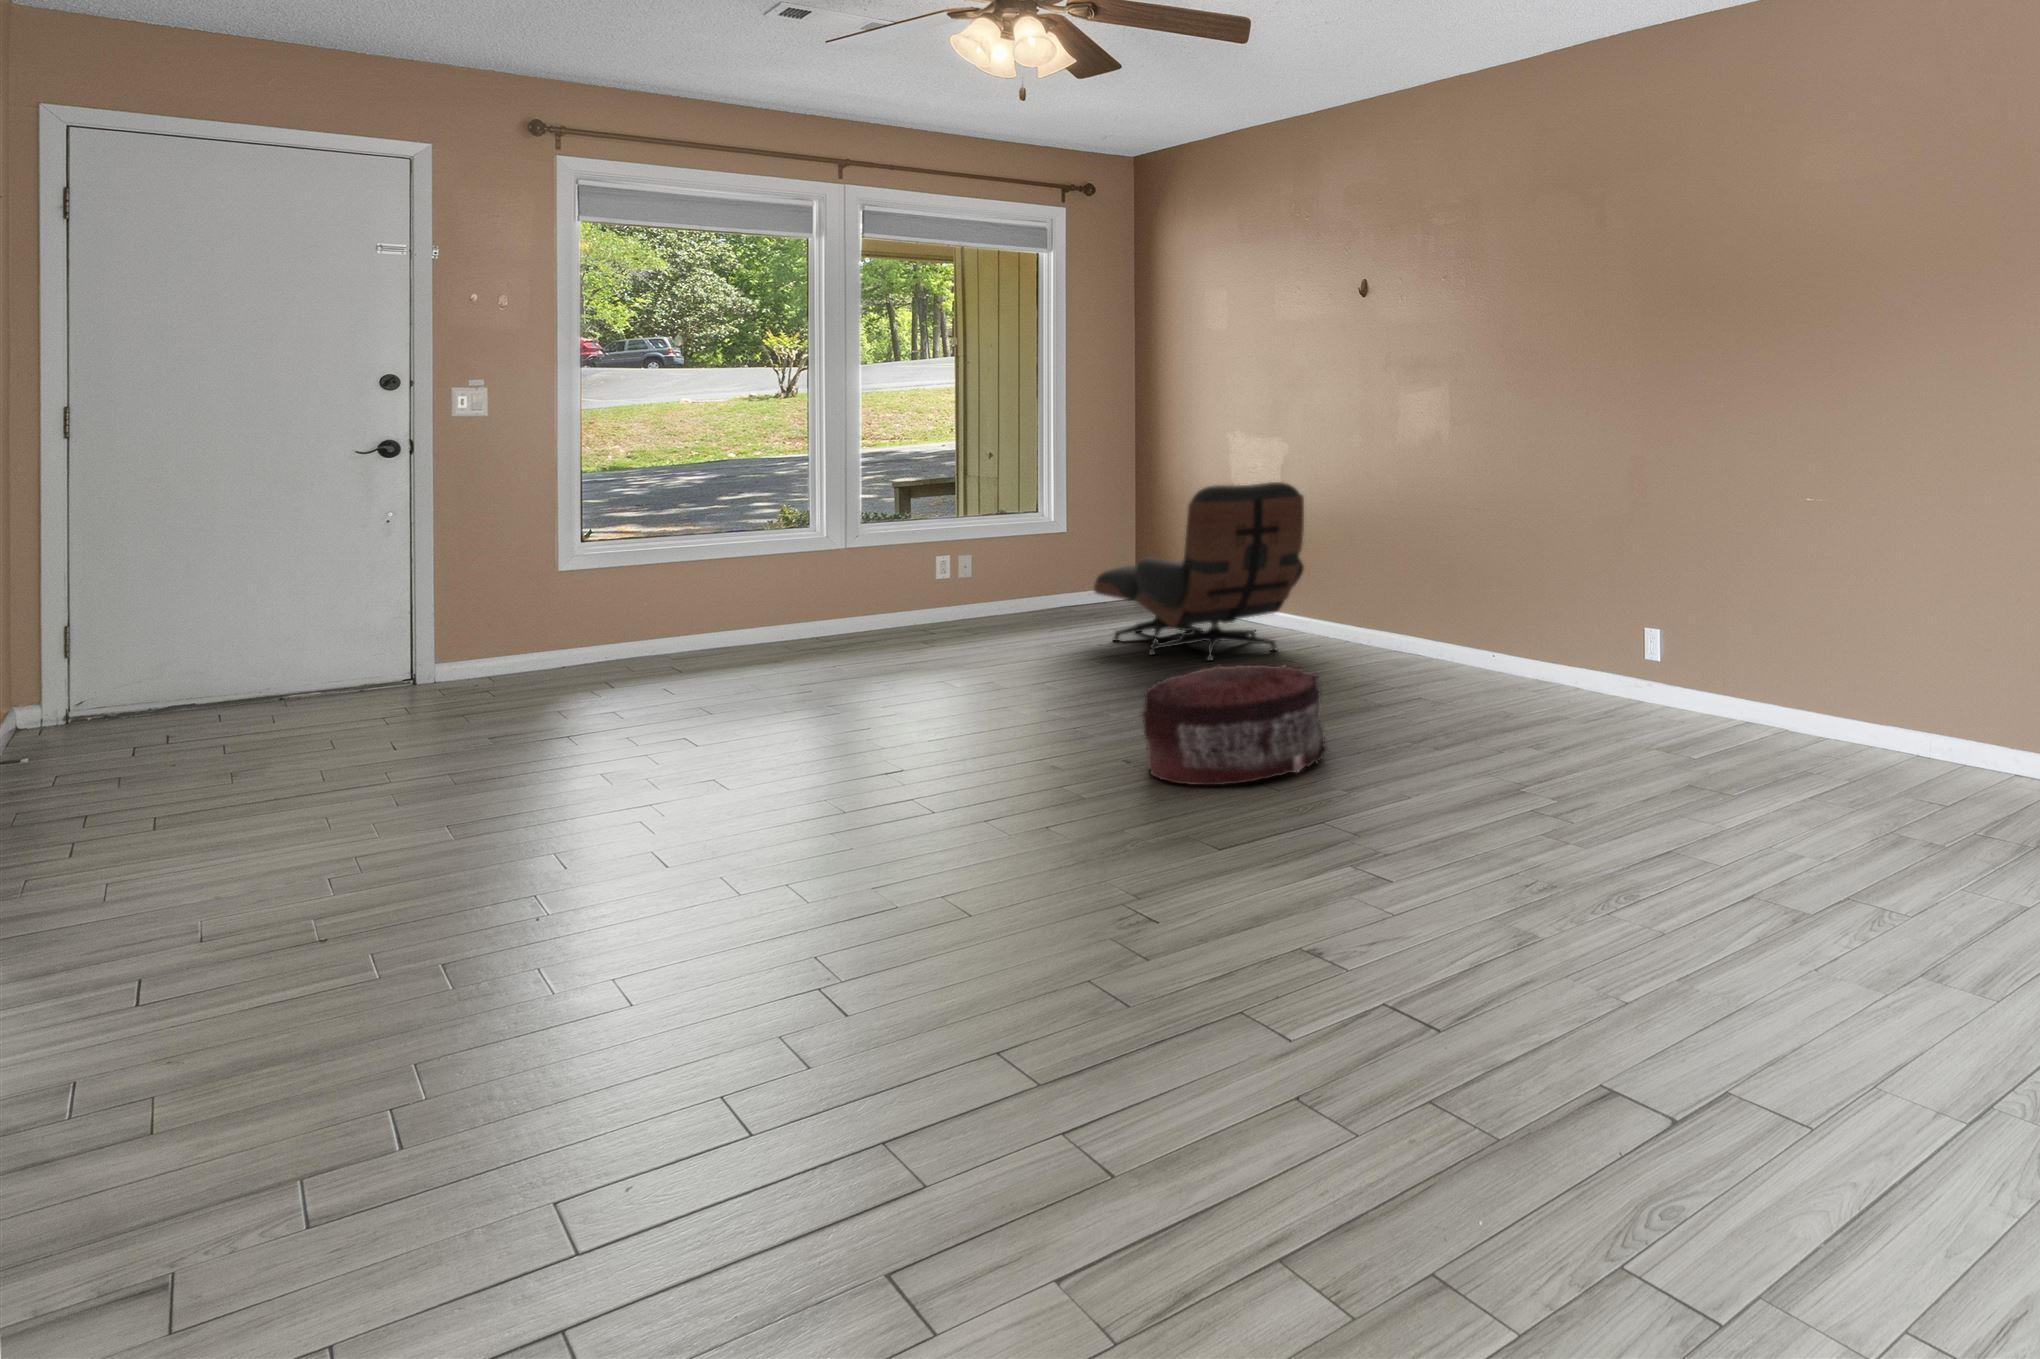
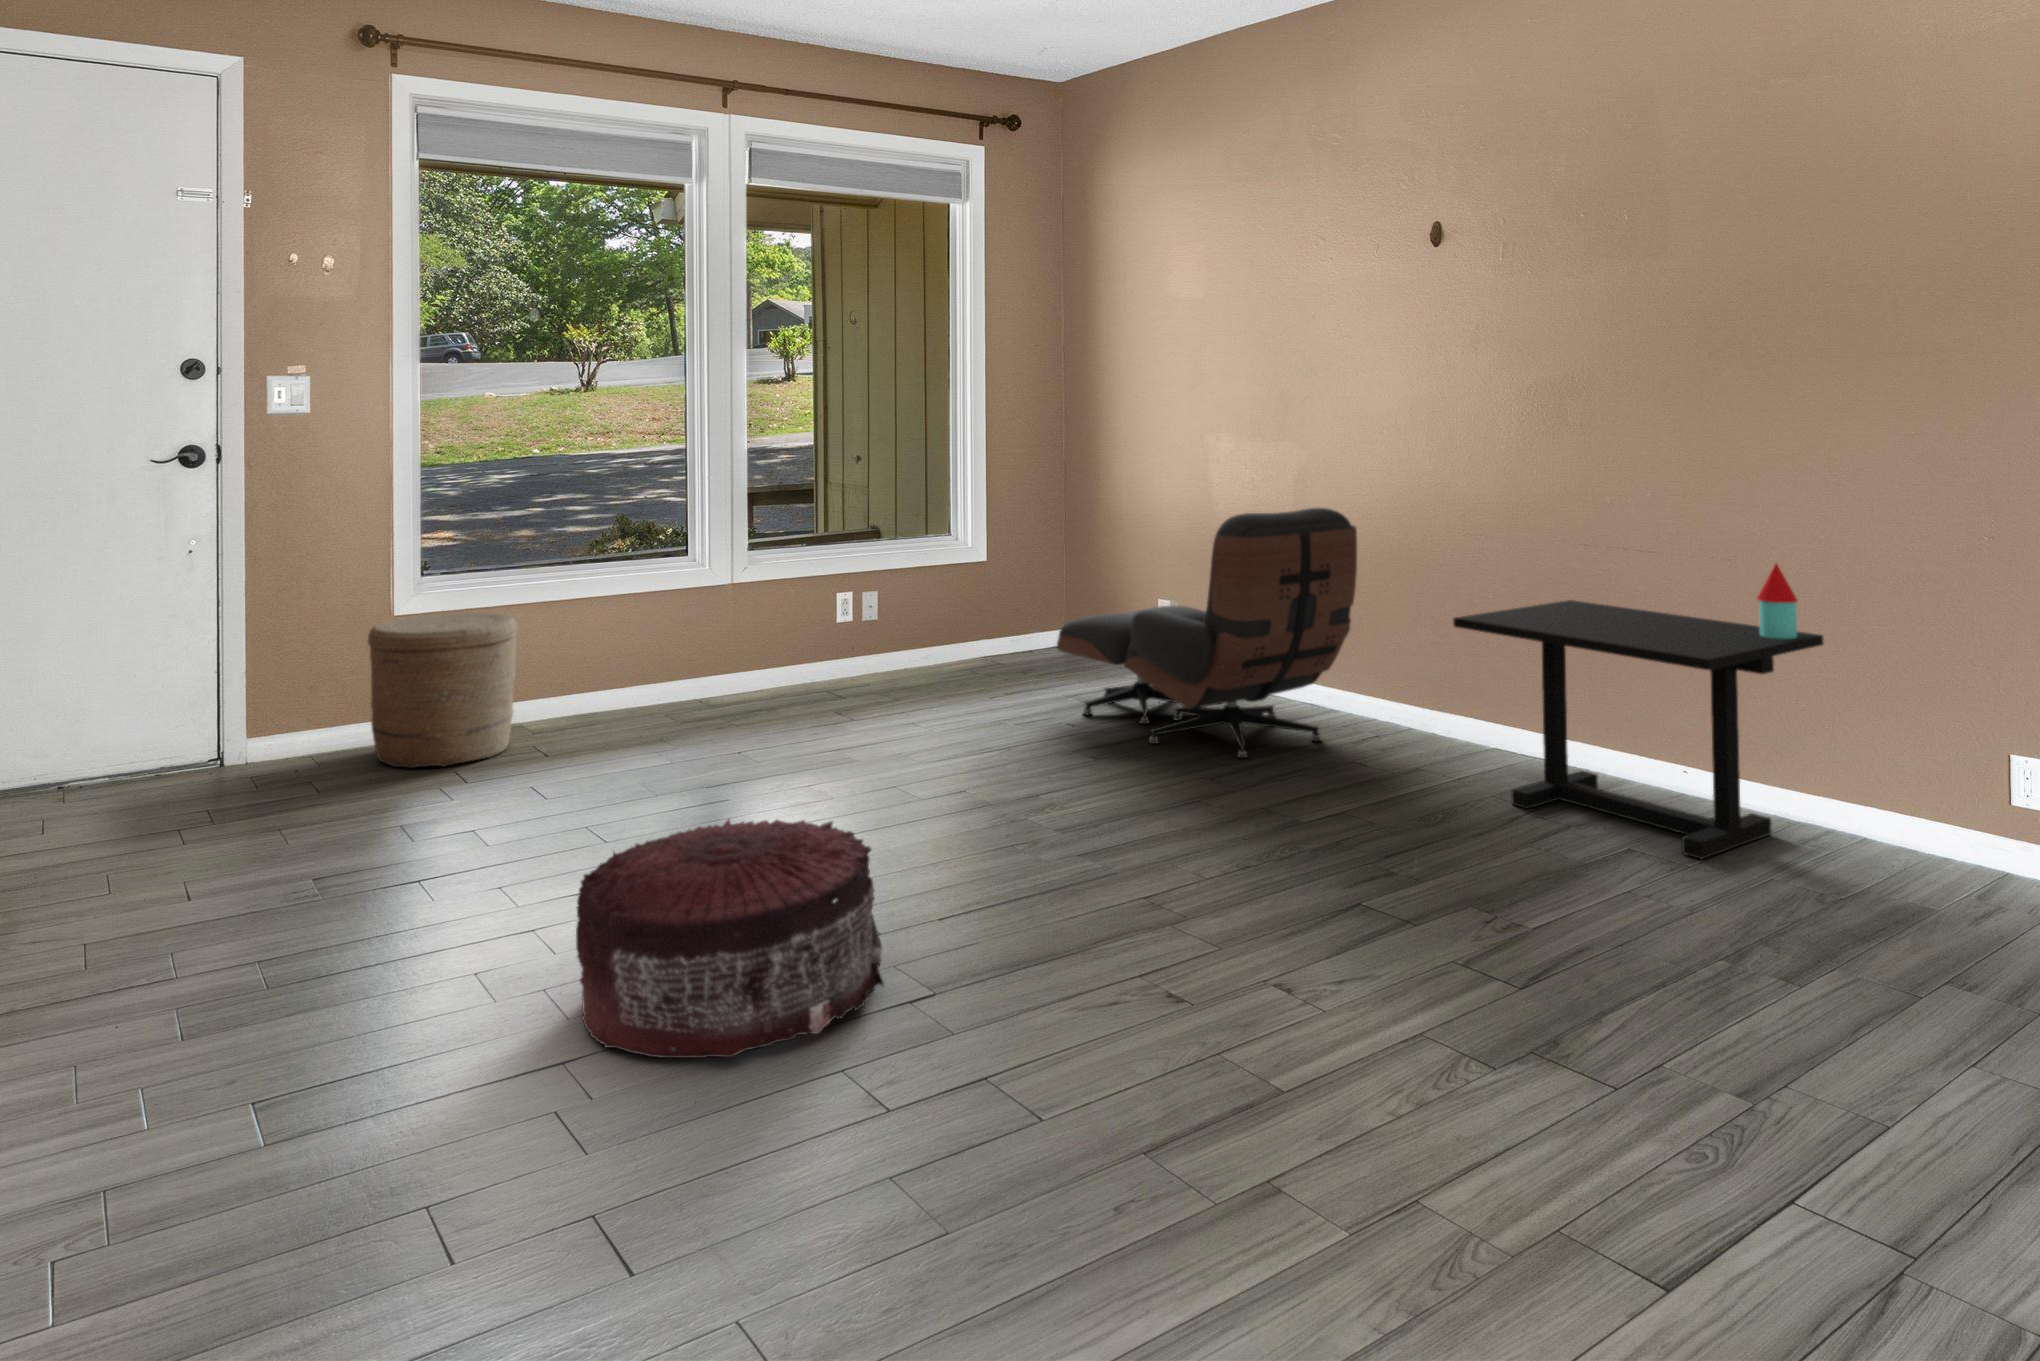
side table: none [1336,509,1560,701] -> present [1453,564,1824,859]
woven basket: none [532,570,656,684] -> present [368,613,518,768]
pouf: present [1141,665,1328,785] -> present [576,820,884,1058]

